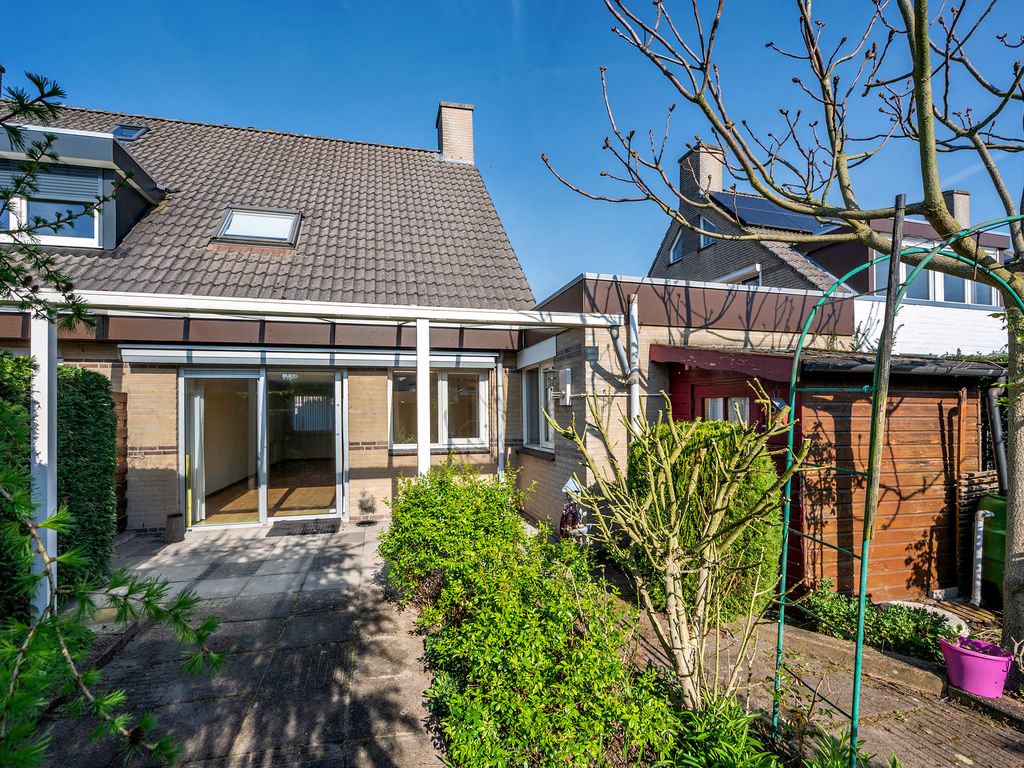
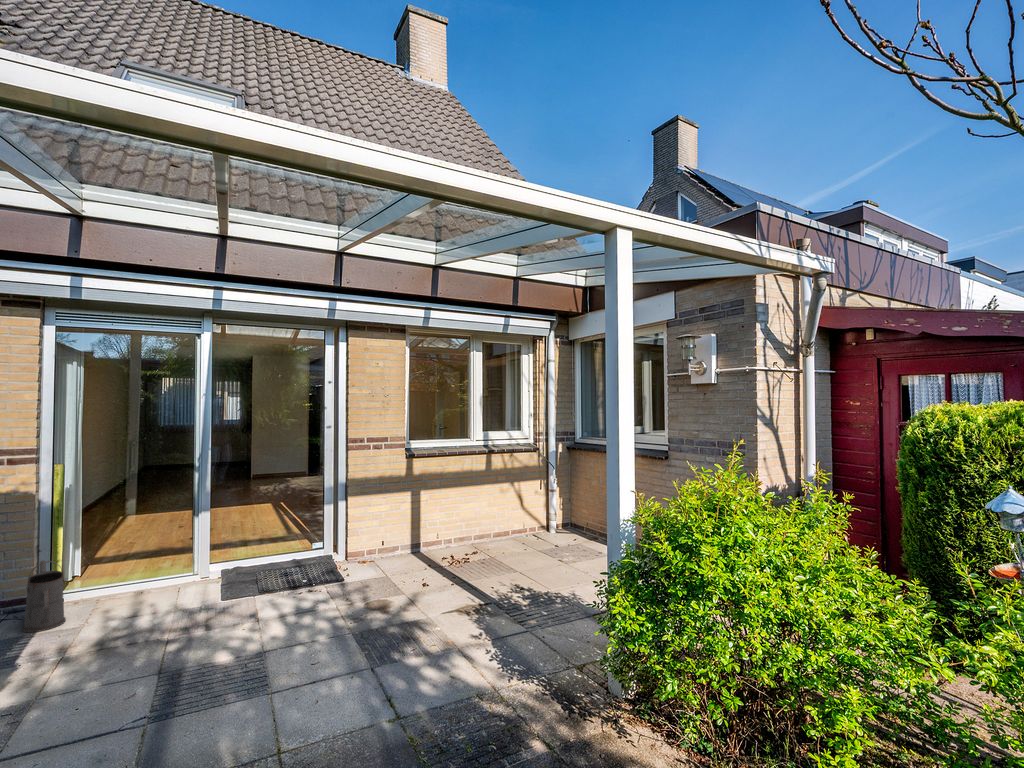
potted tree: present [356,492,377,526] -> none [364,507,398,568]

